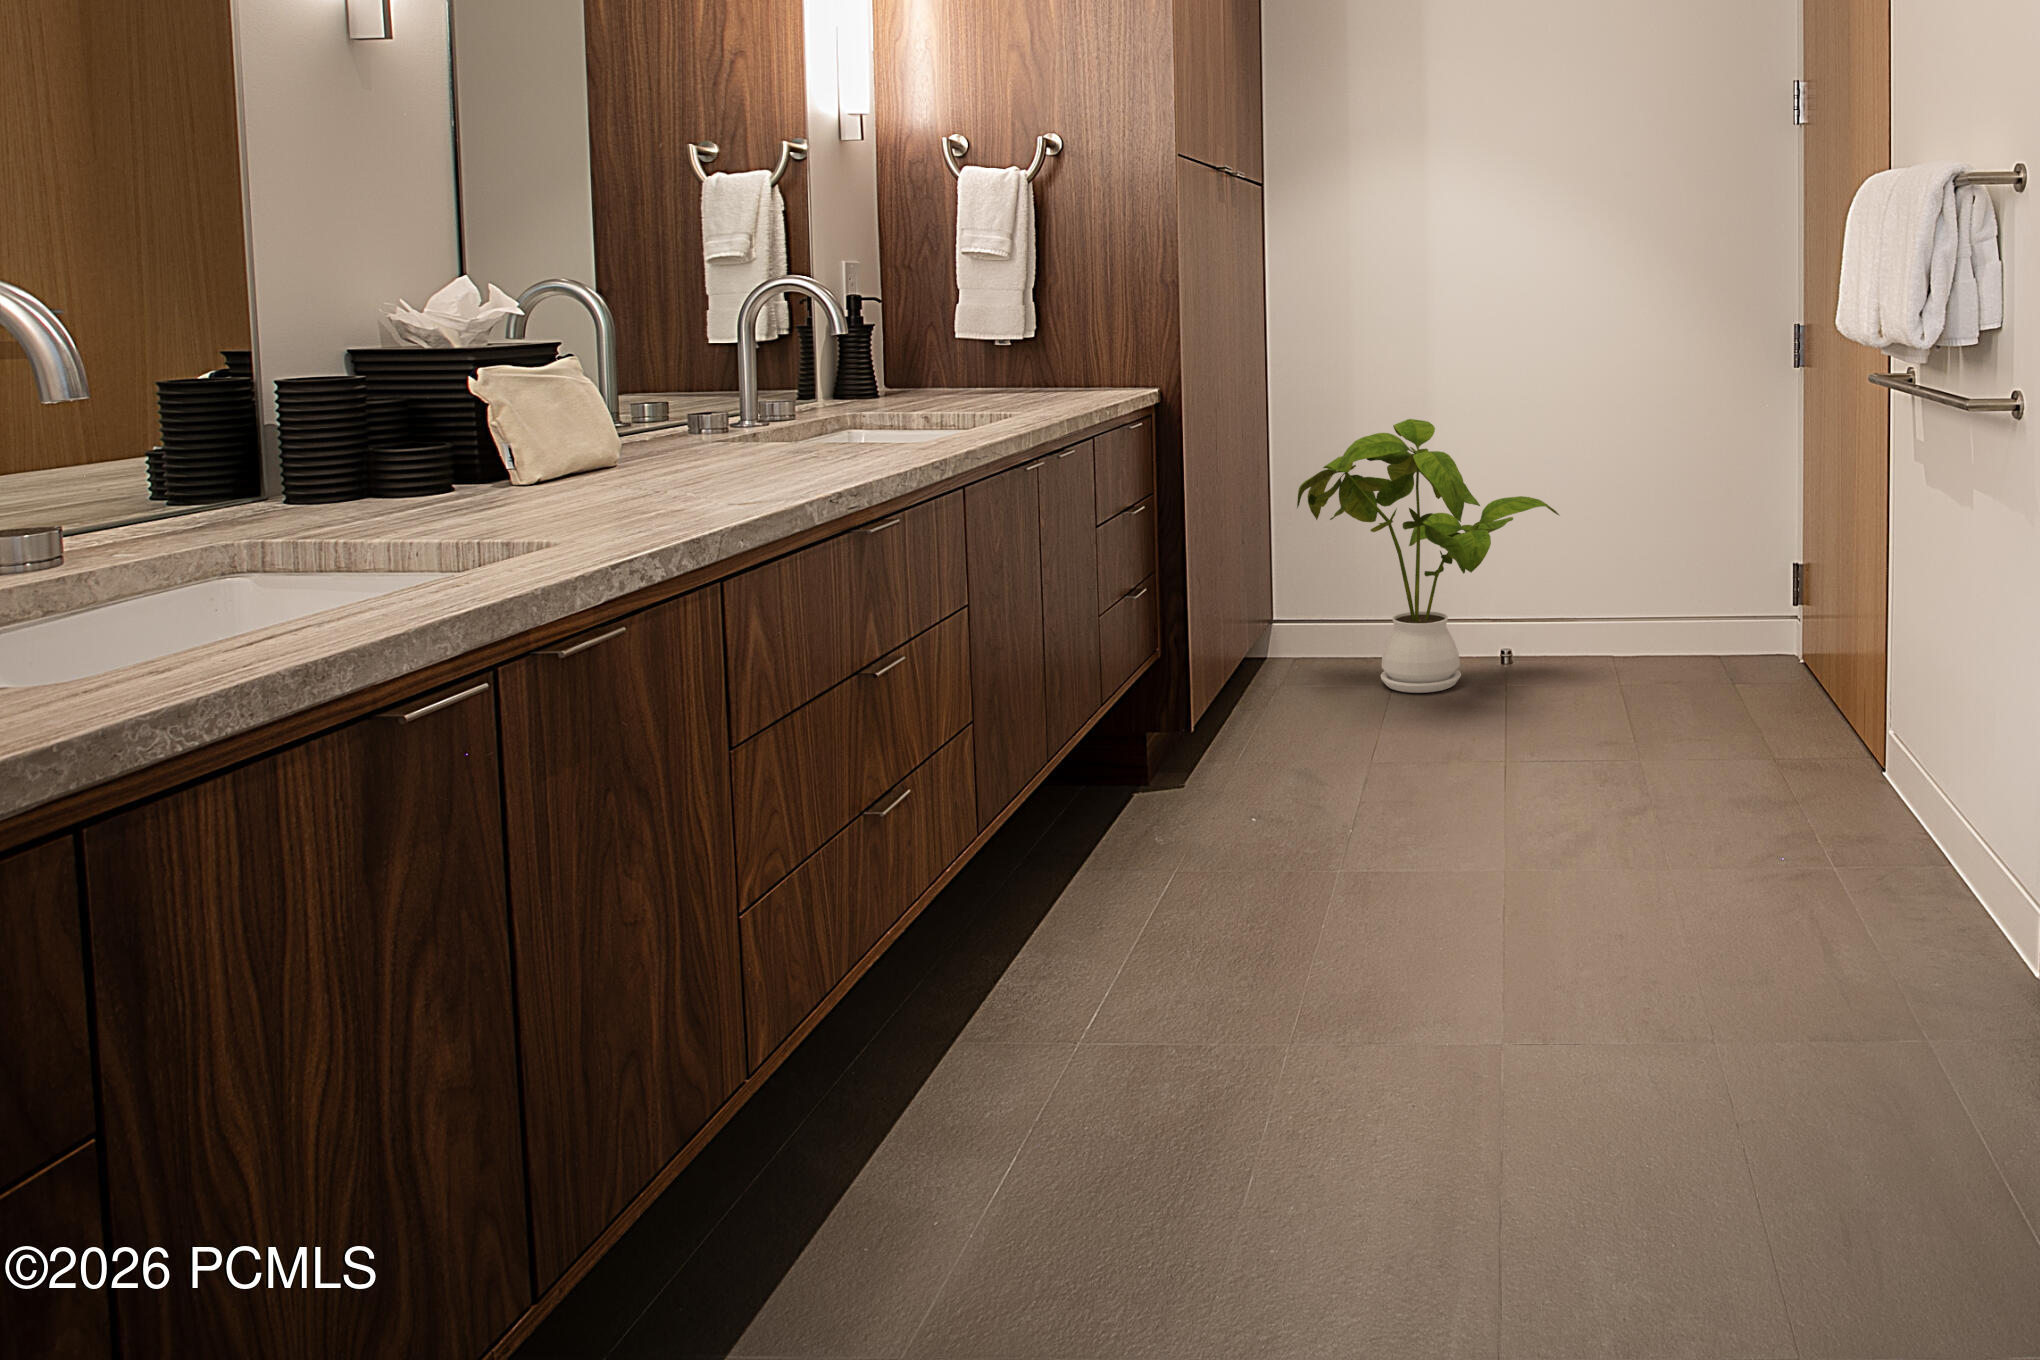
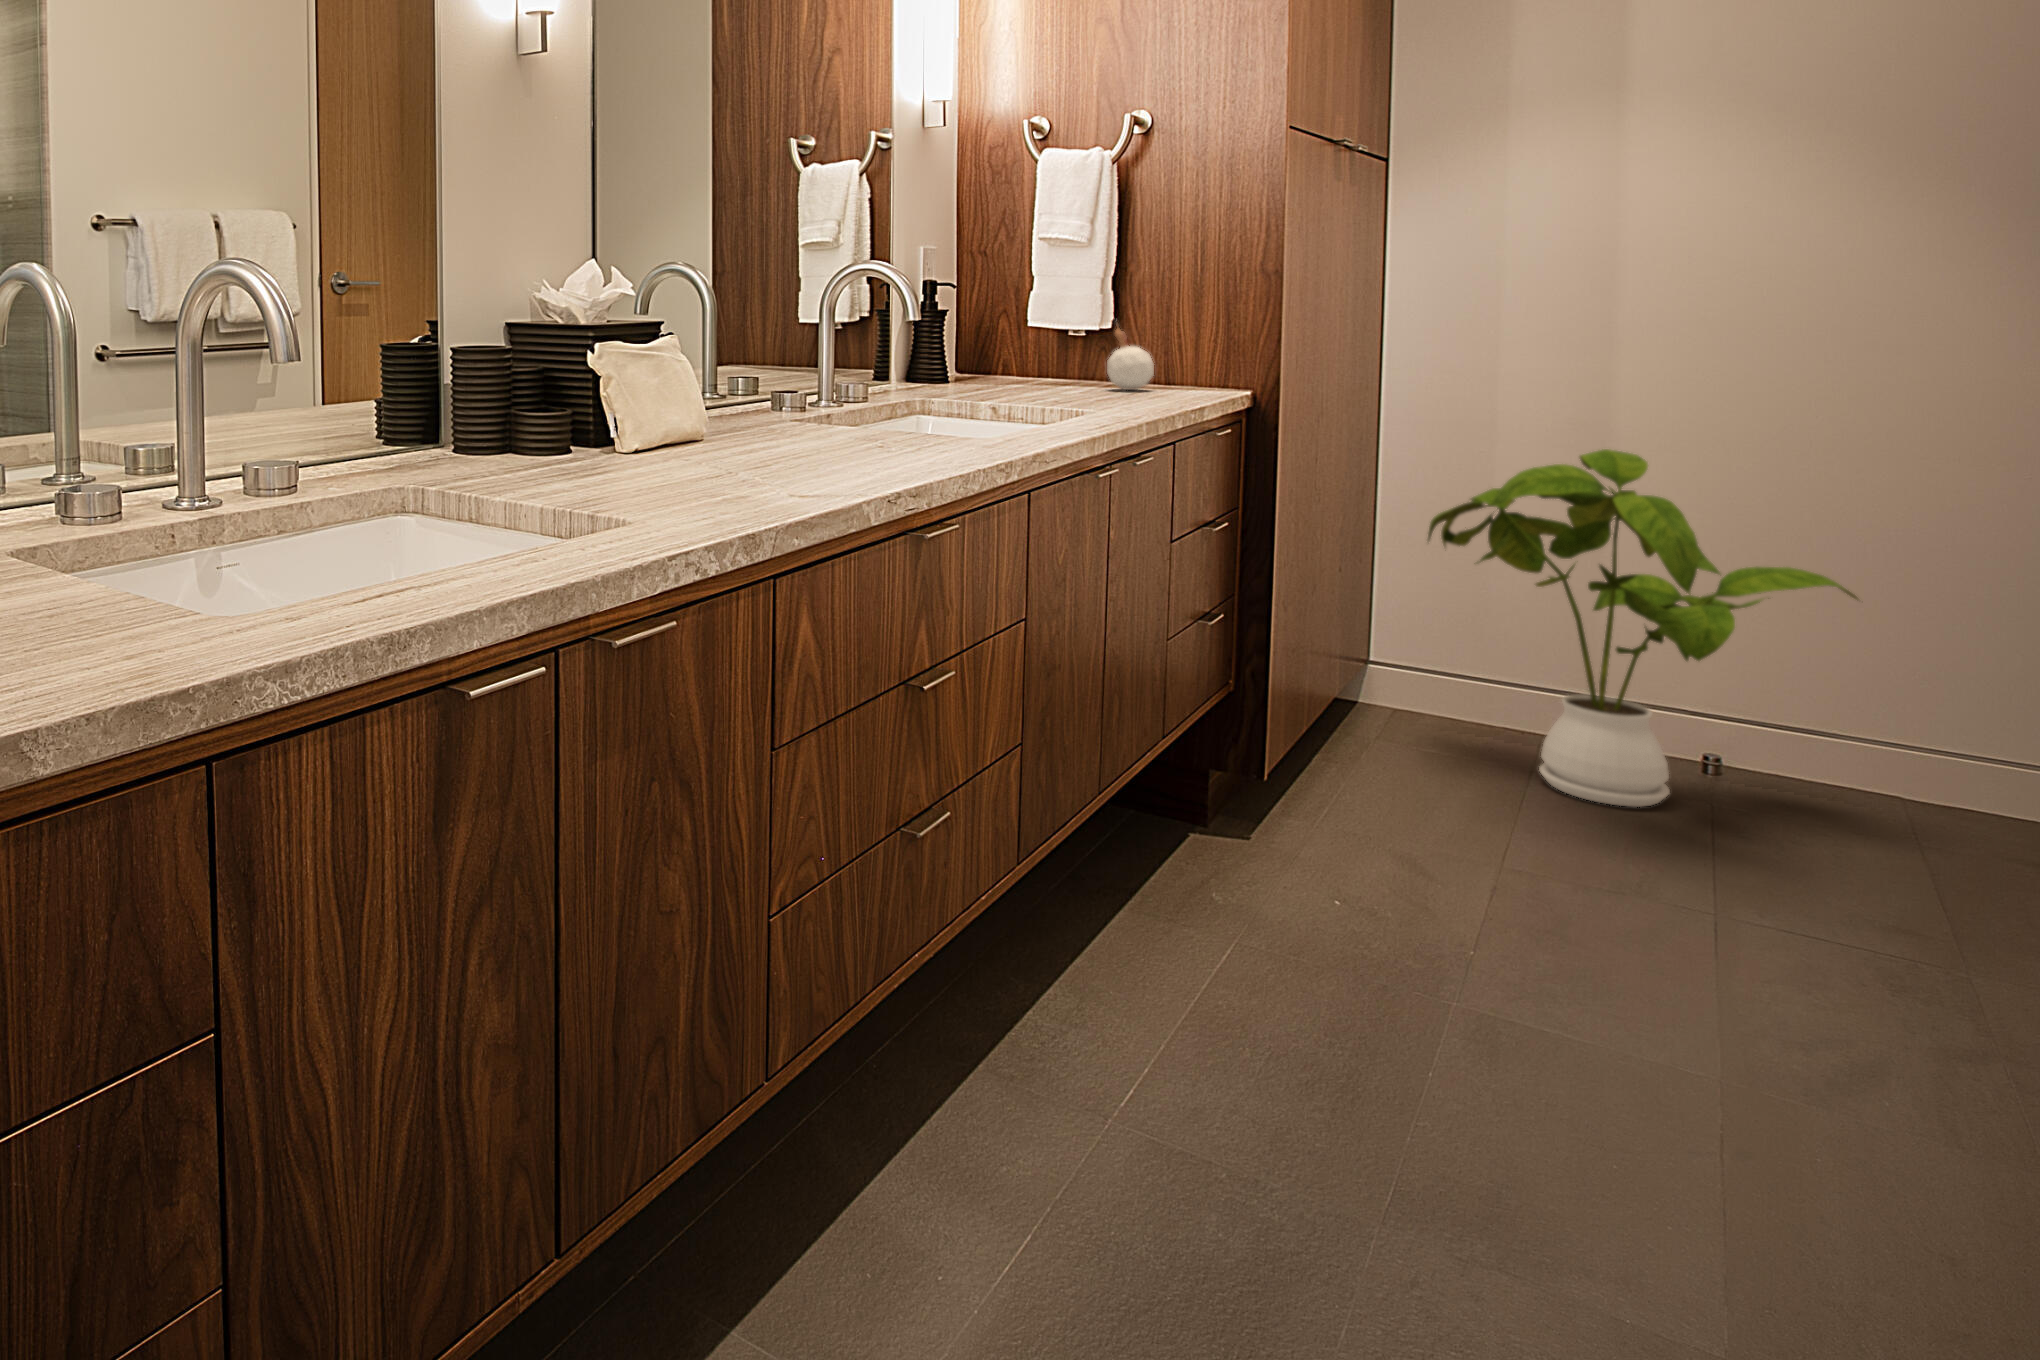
candle: none [1032,323,1074,392] -> present [1107,328,1154,390]

